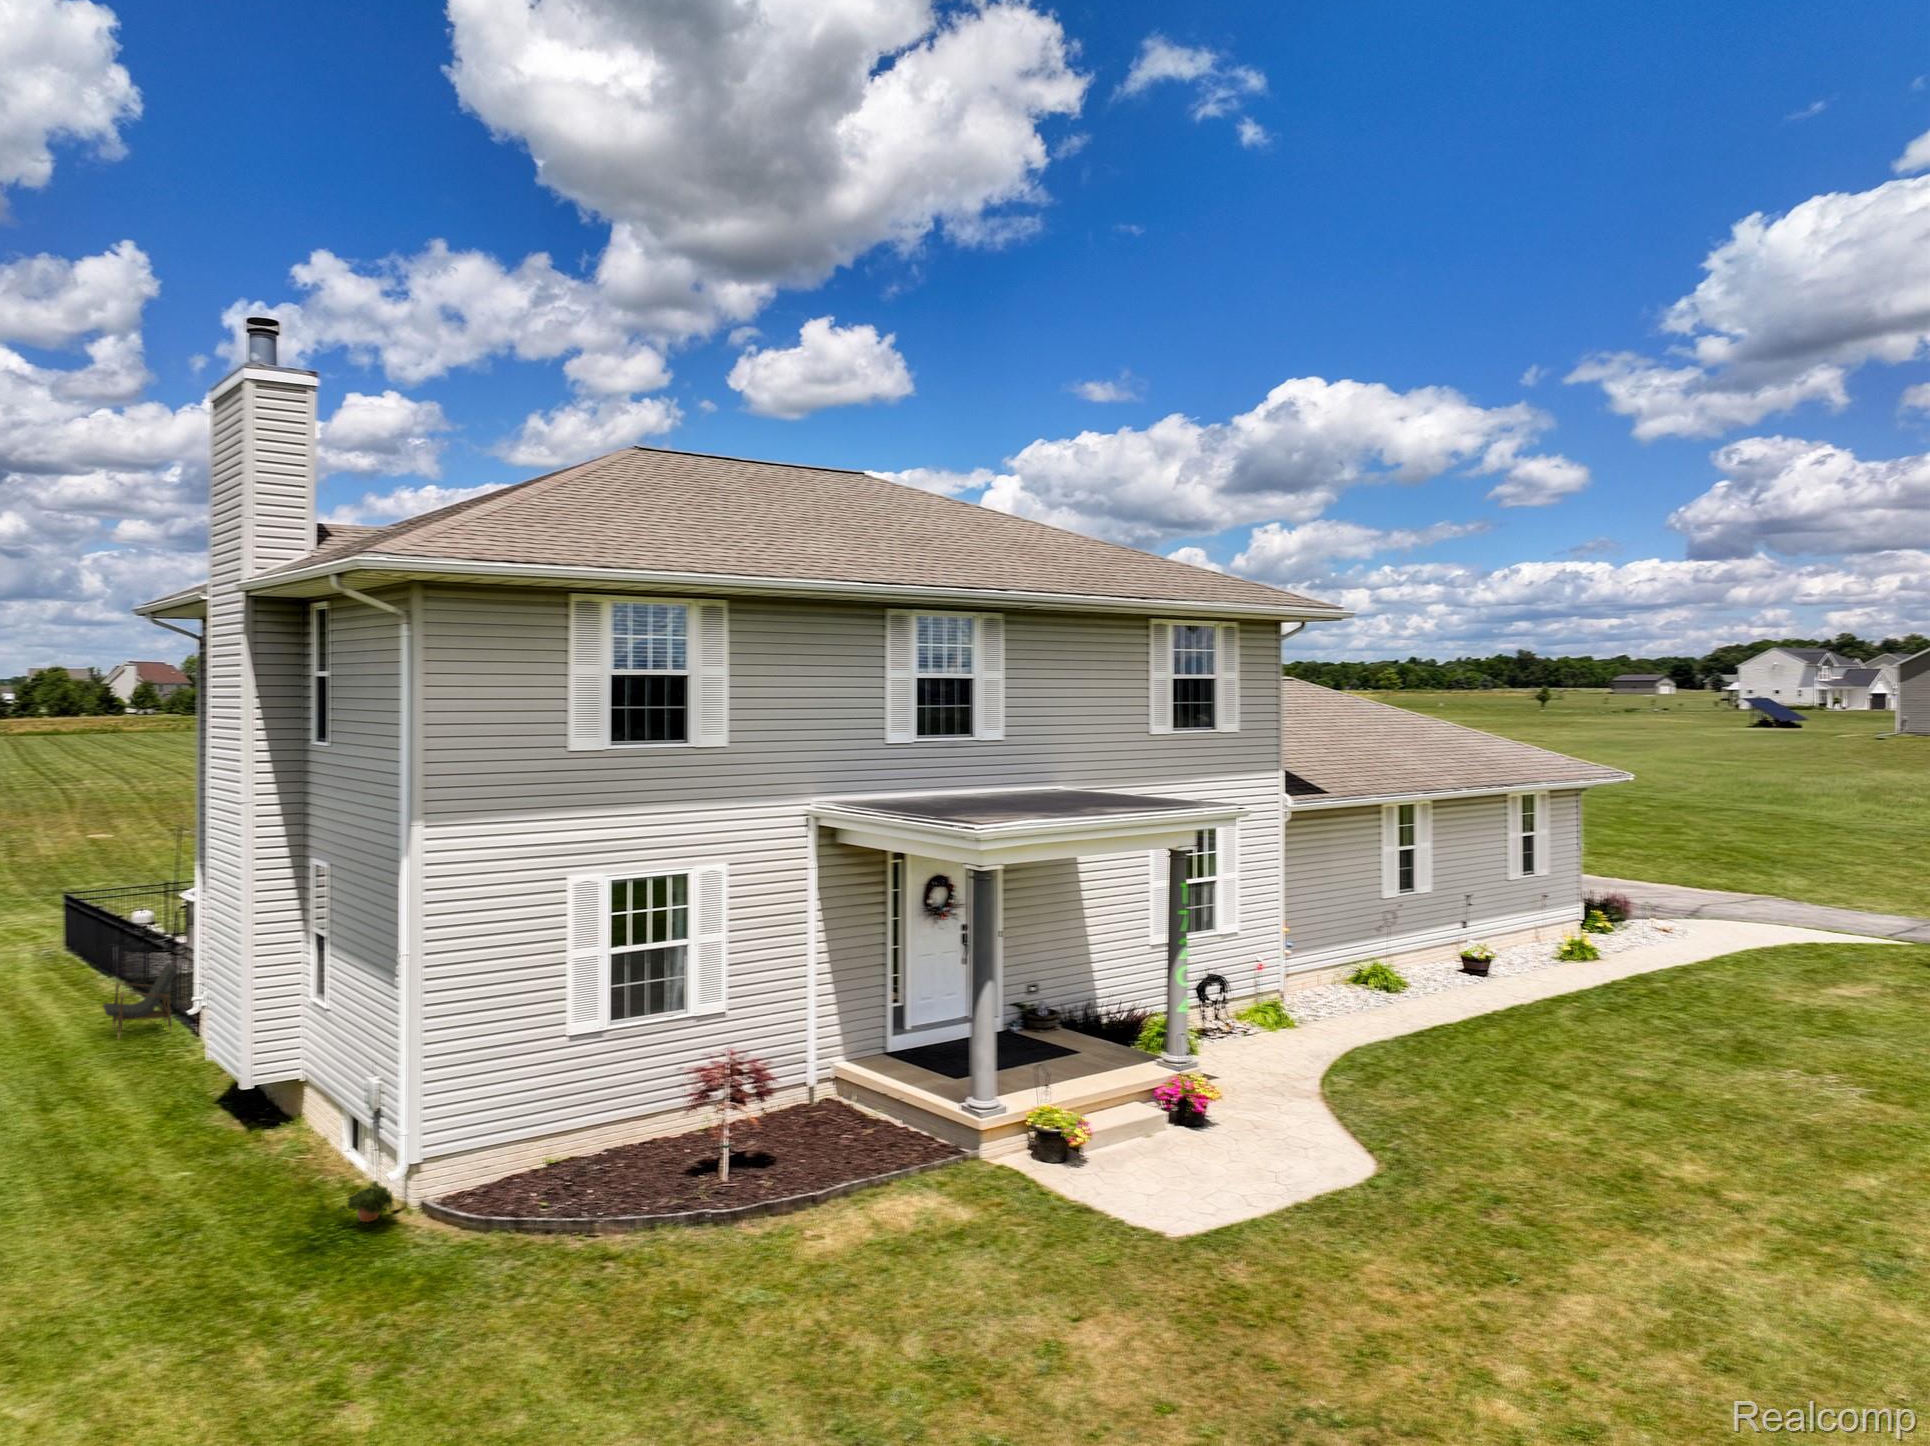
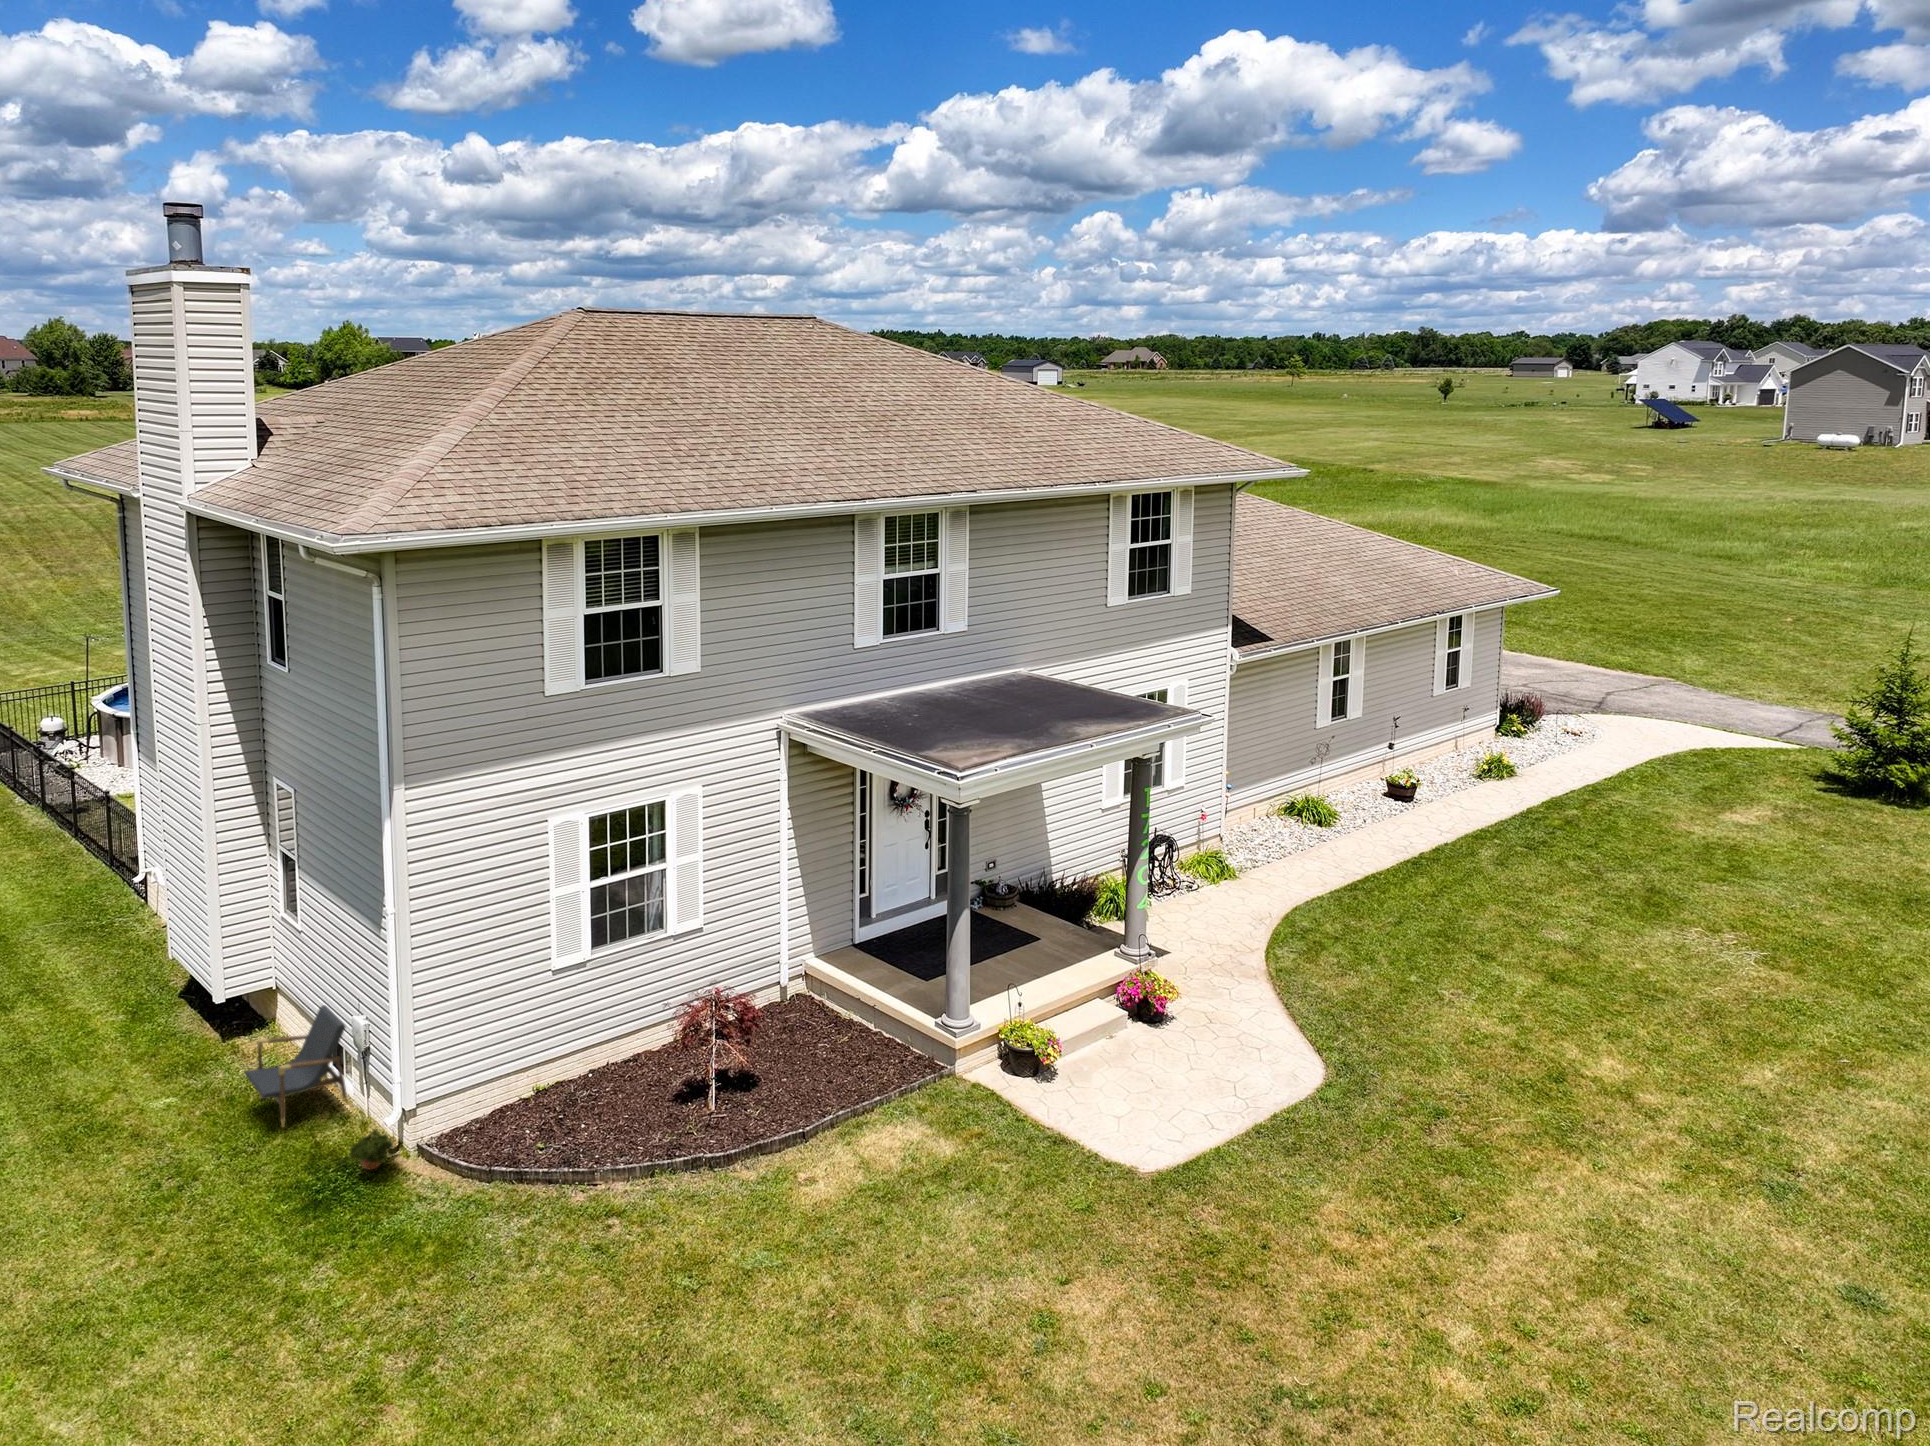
lounge chair: present [103,963,176,1039] -> present [245,1005,347,1127]

